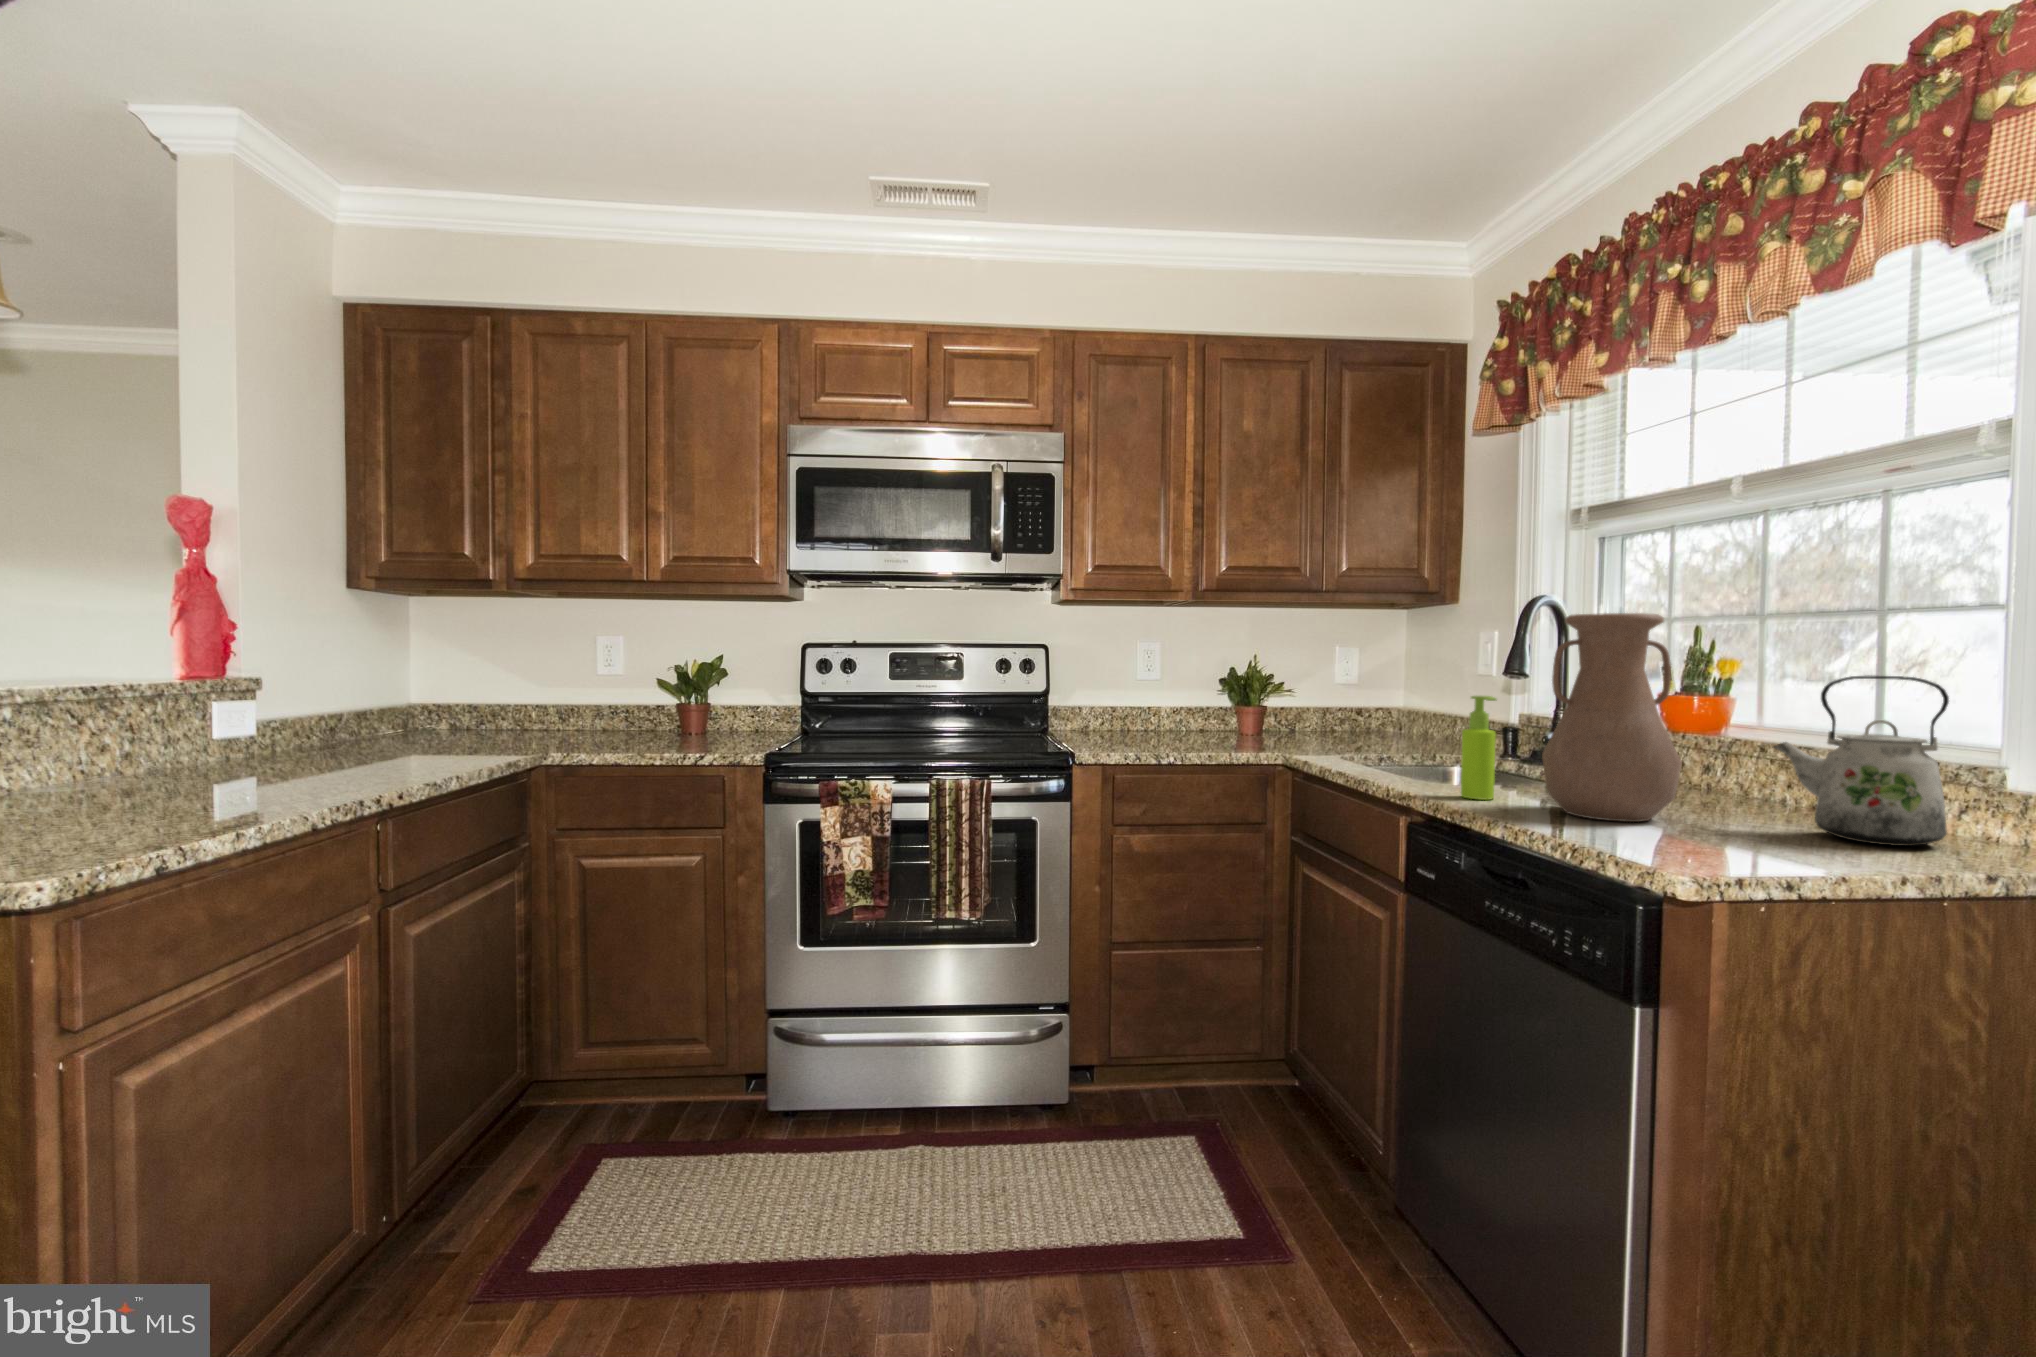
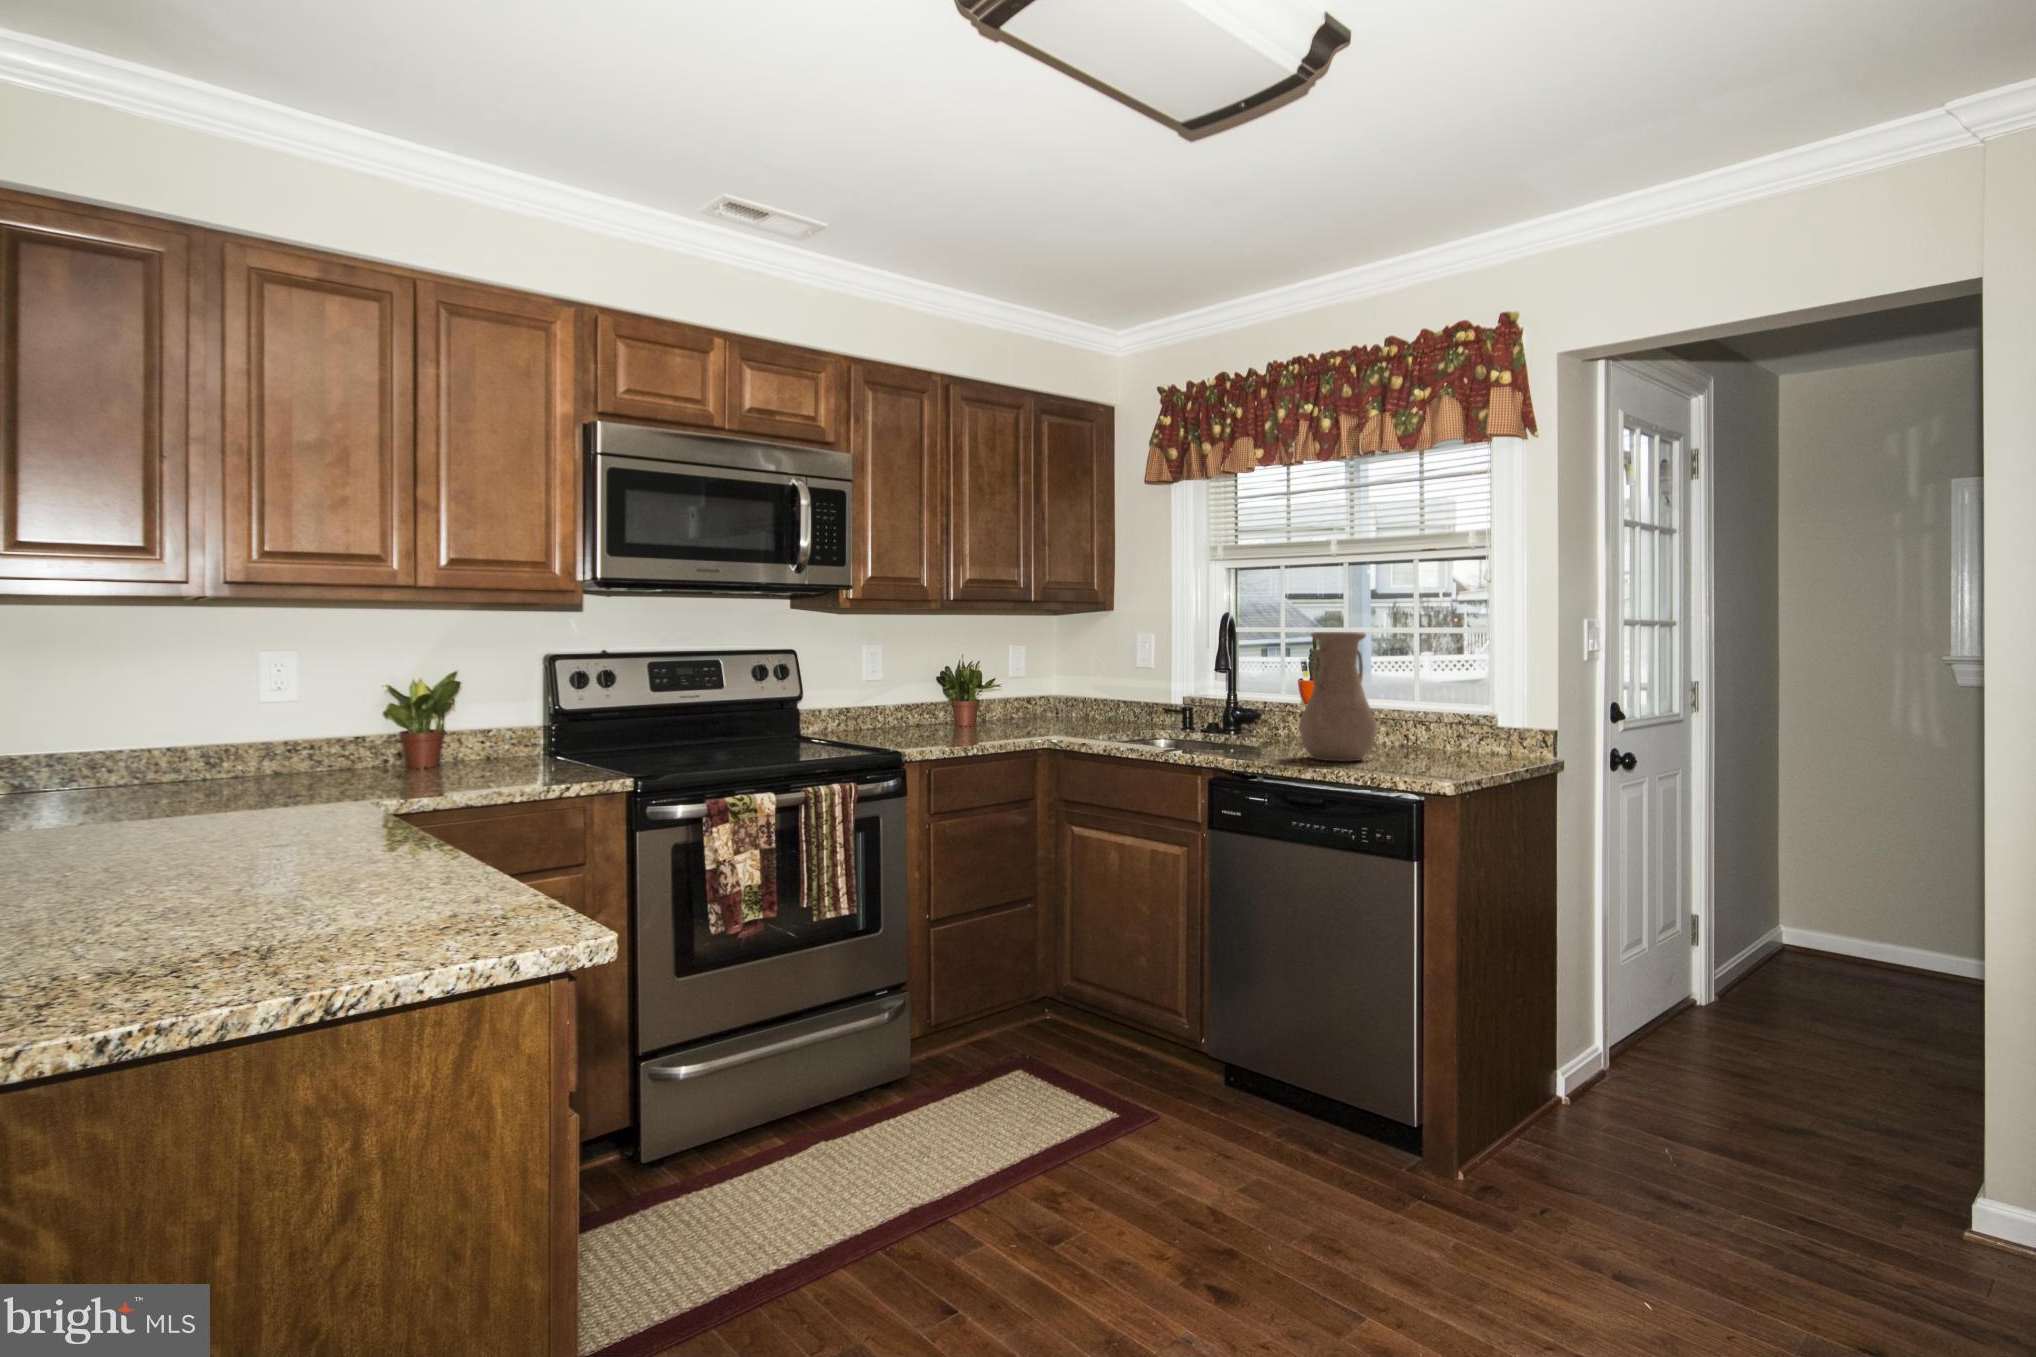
kettle: present [1774,676,1949,846] -> none [1414,667,1492,759]
soap dispenser: present [1461,696,1496,800] -> none [1239,686,1264,758]

